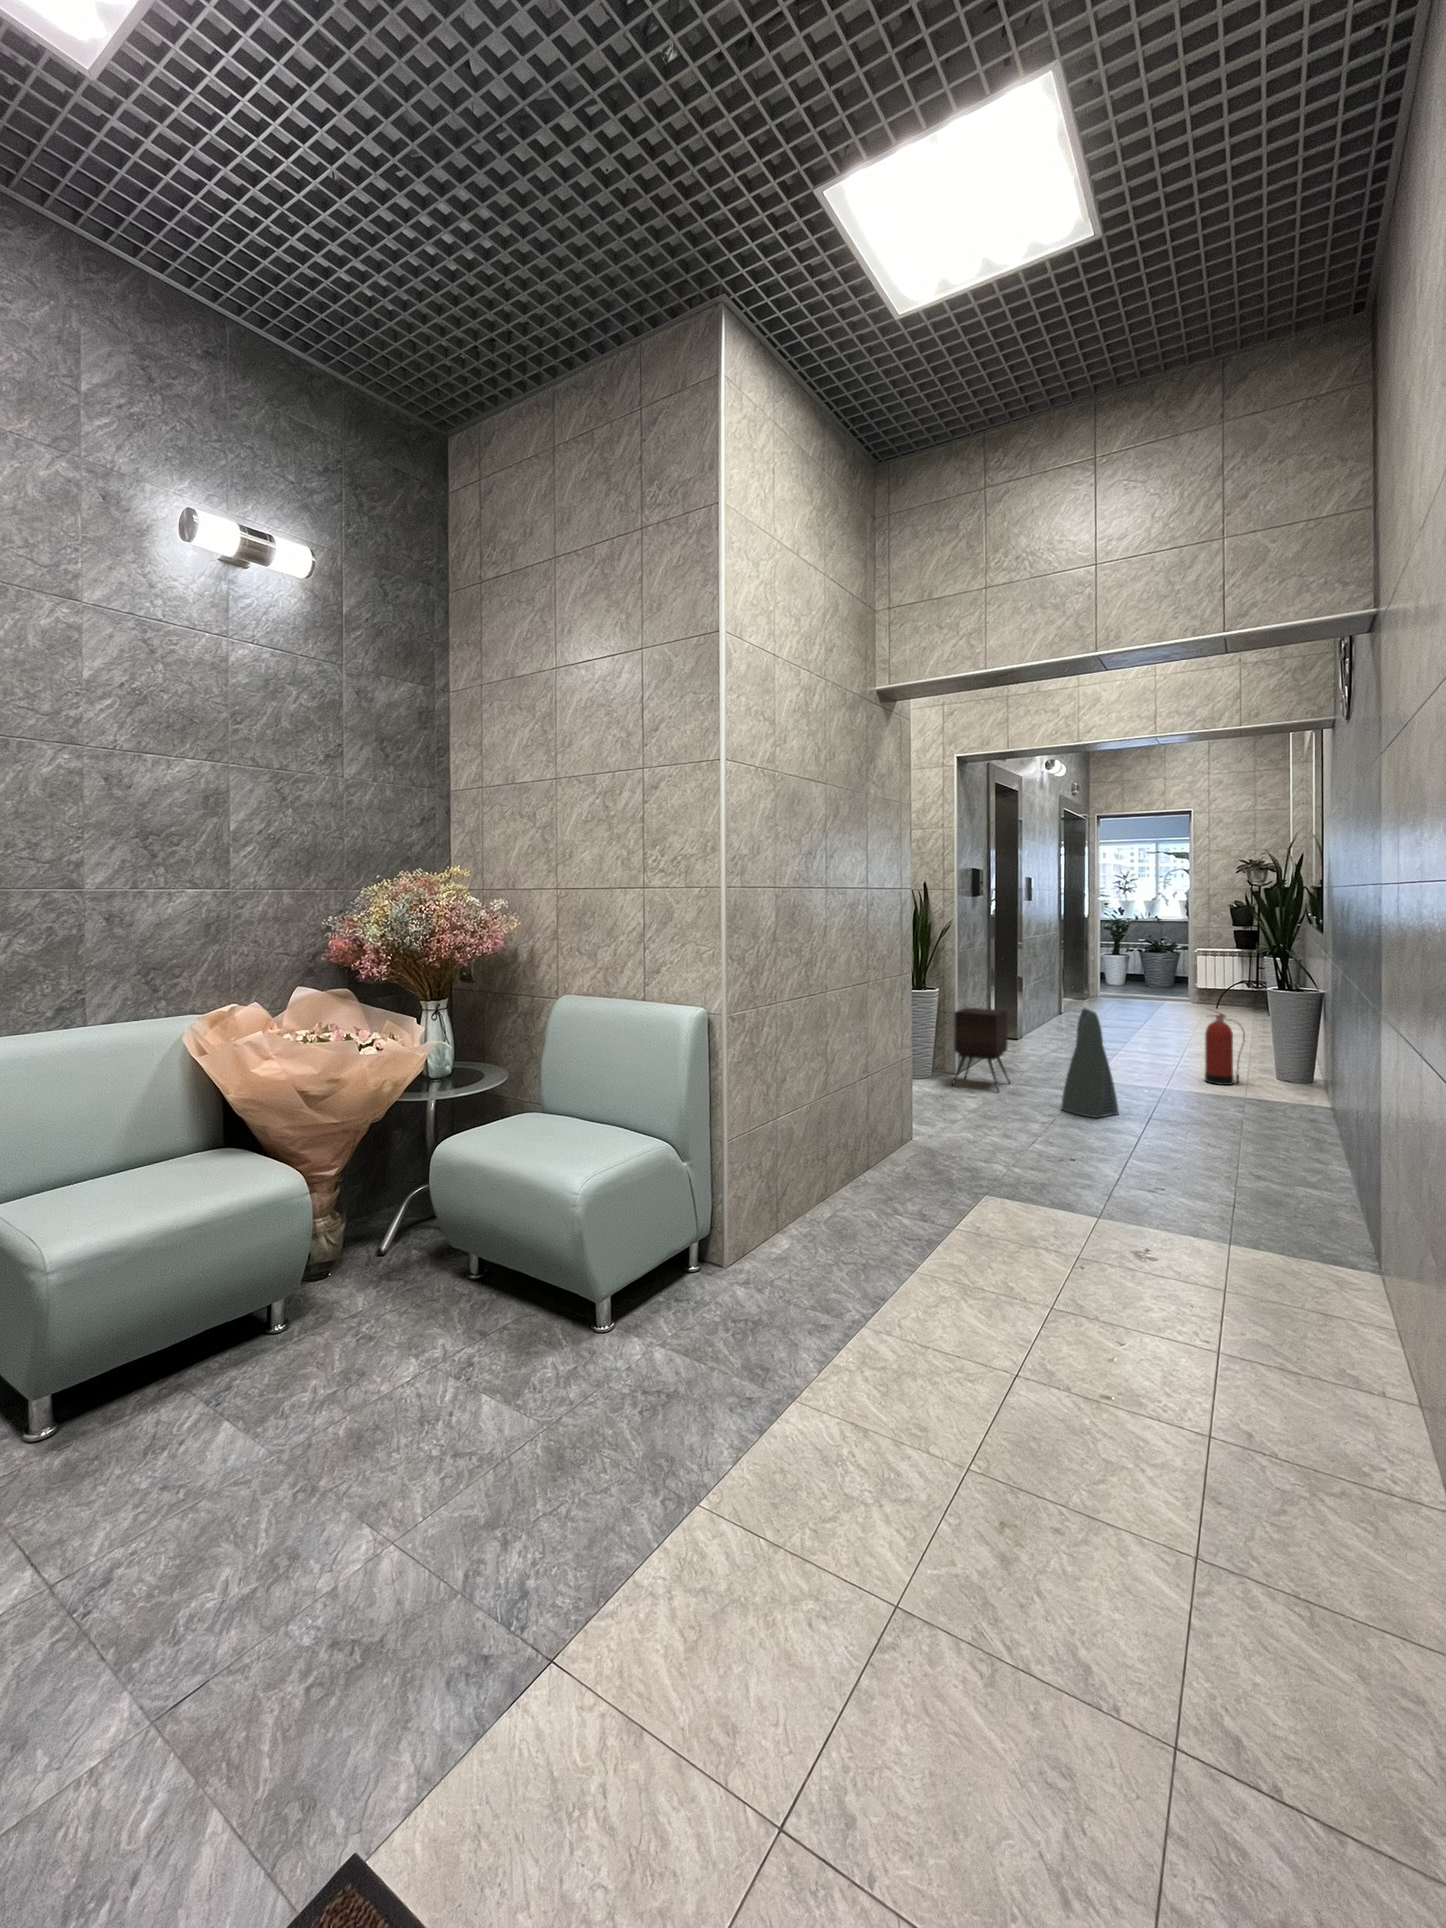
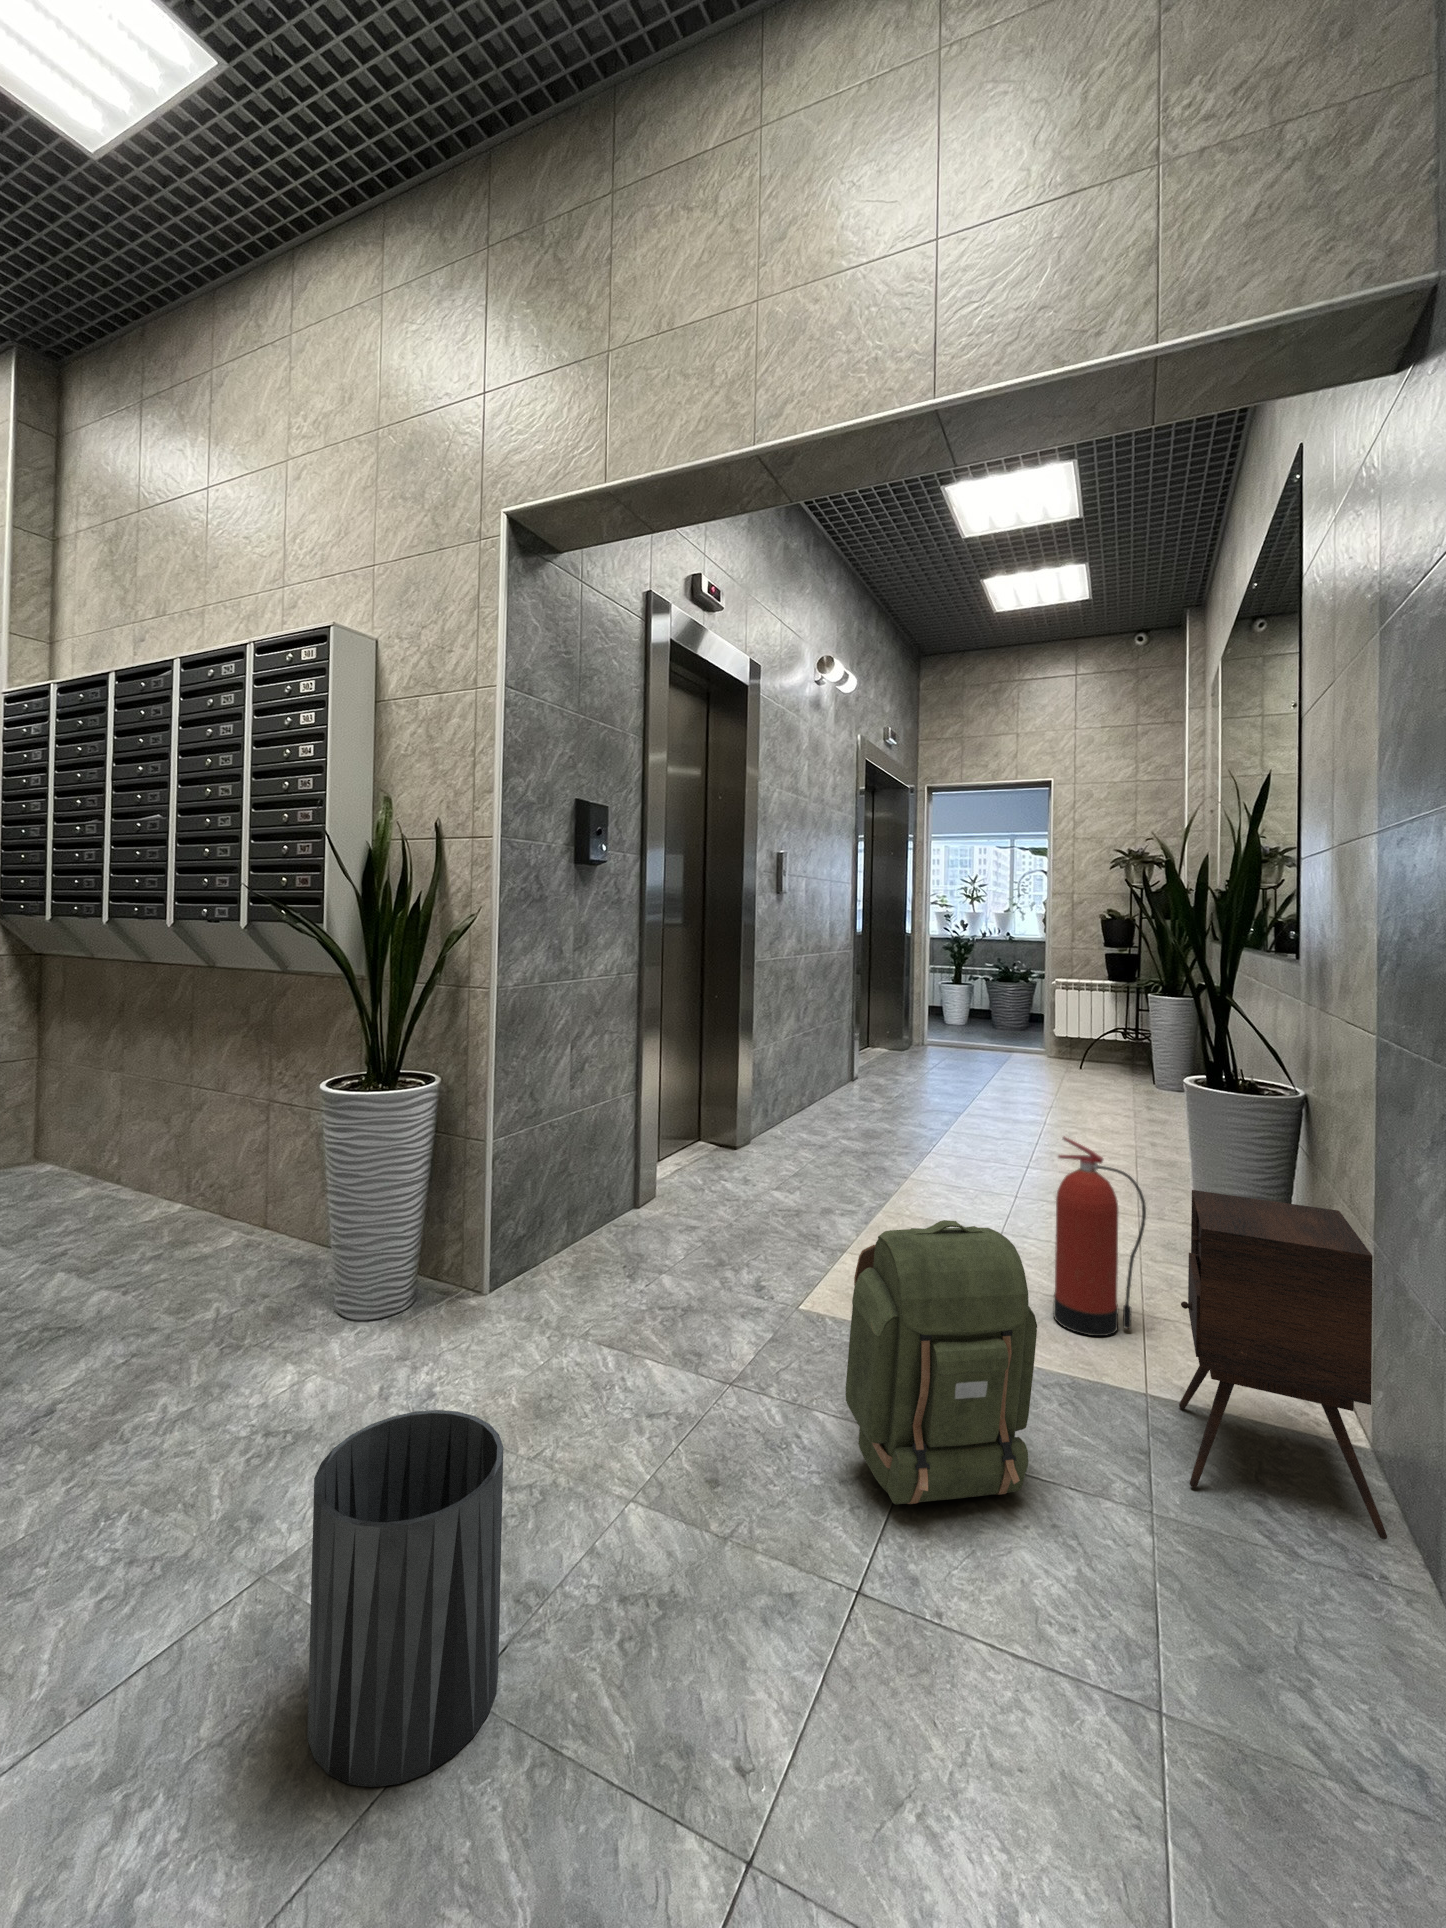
side table: present [952,1008,1010,1091] -> present [1179,1190,1387,1539]
air purifier: present [1061,1008,1119,1118] -> none [588,1197,760,1644]
backpack: none [1131,1022,1201,1105] -> present [846,1220,1037,1504]
trash can: none [1010,1059,1059,1126] -> present [307,1410,503,1787]

